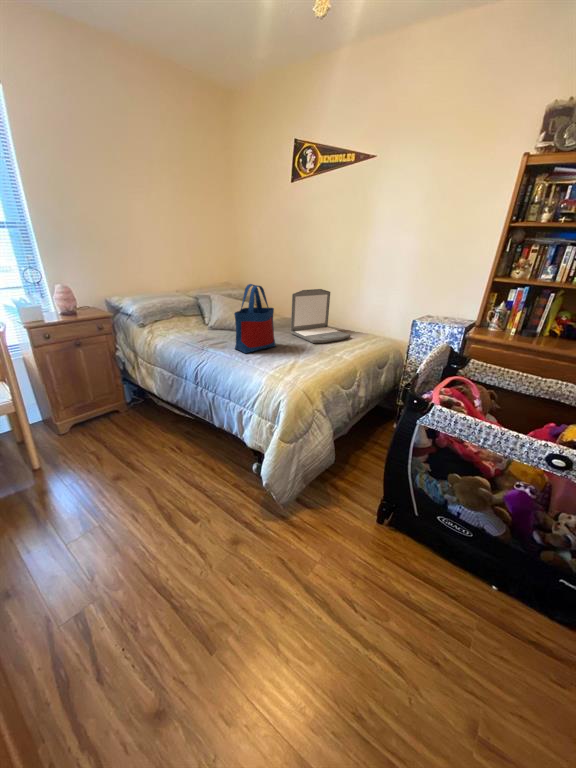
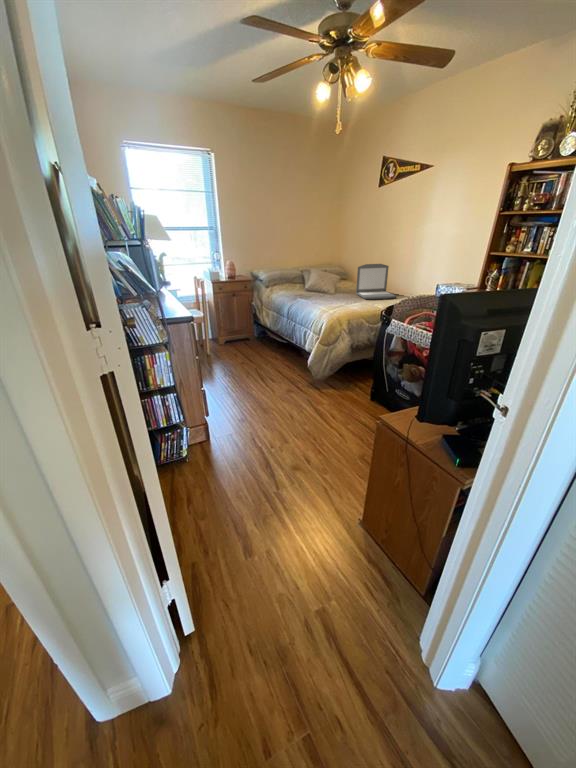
tote bag: present [234,284,276,353] -> none [313,259,340,301]

